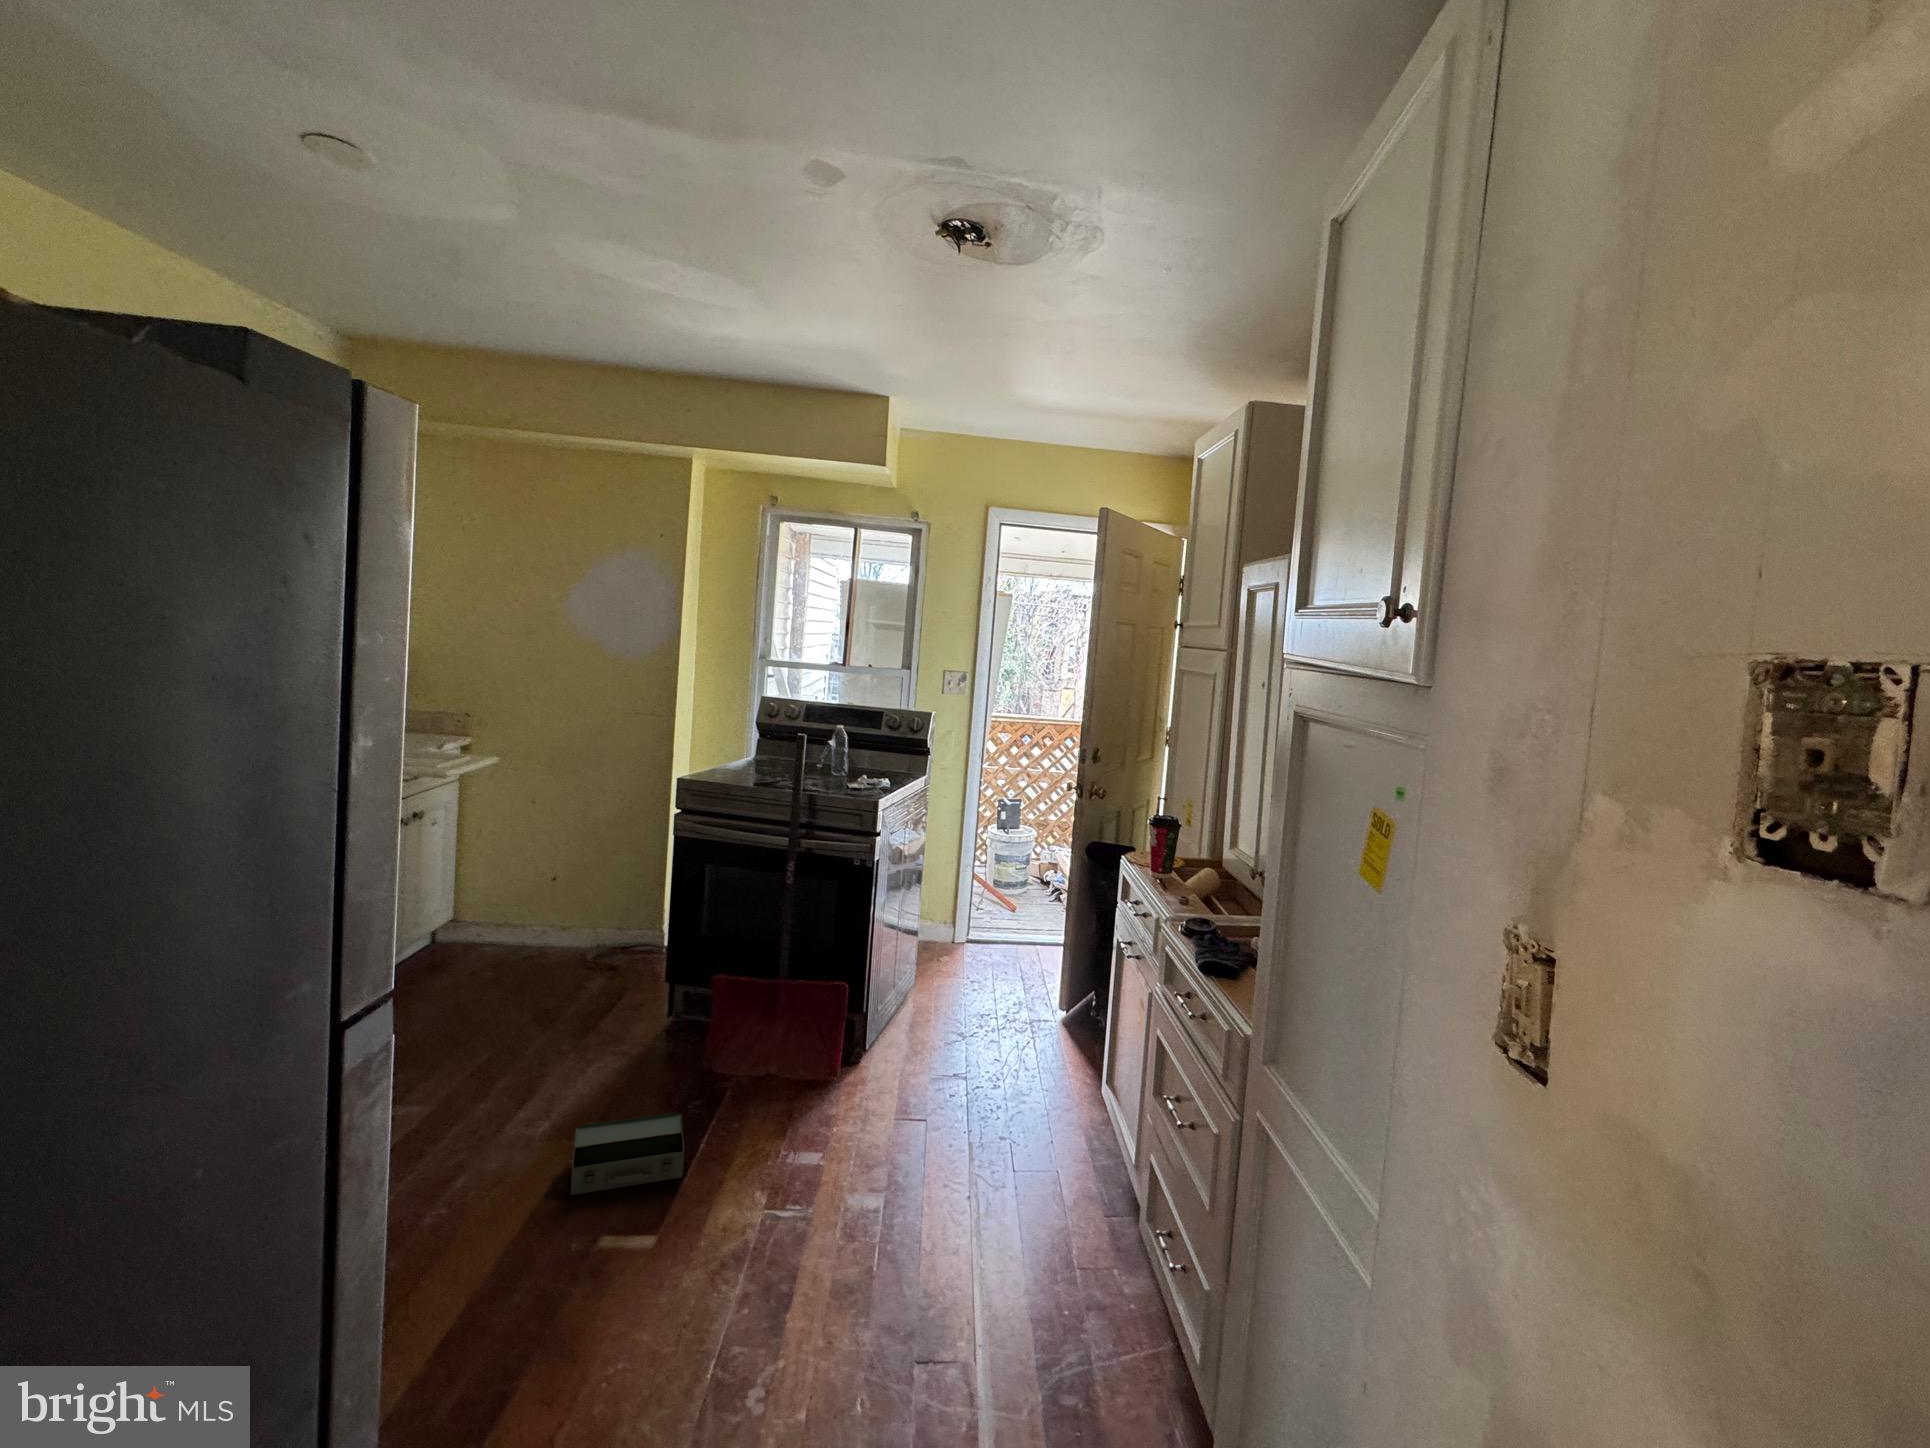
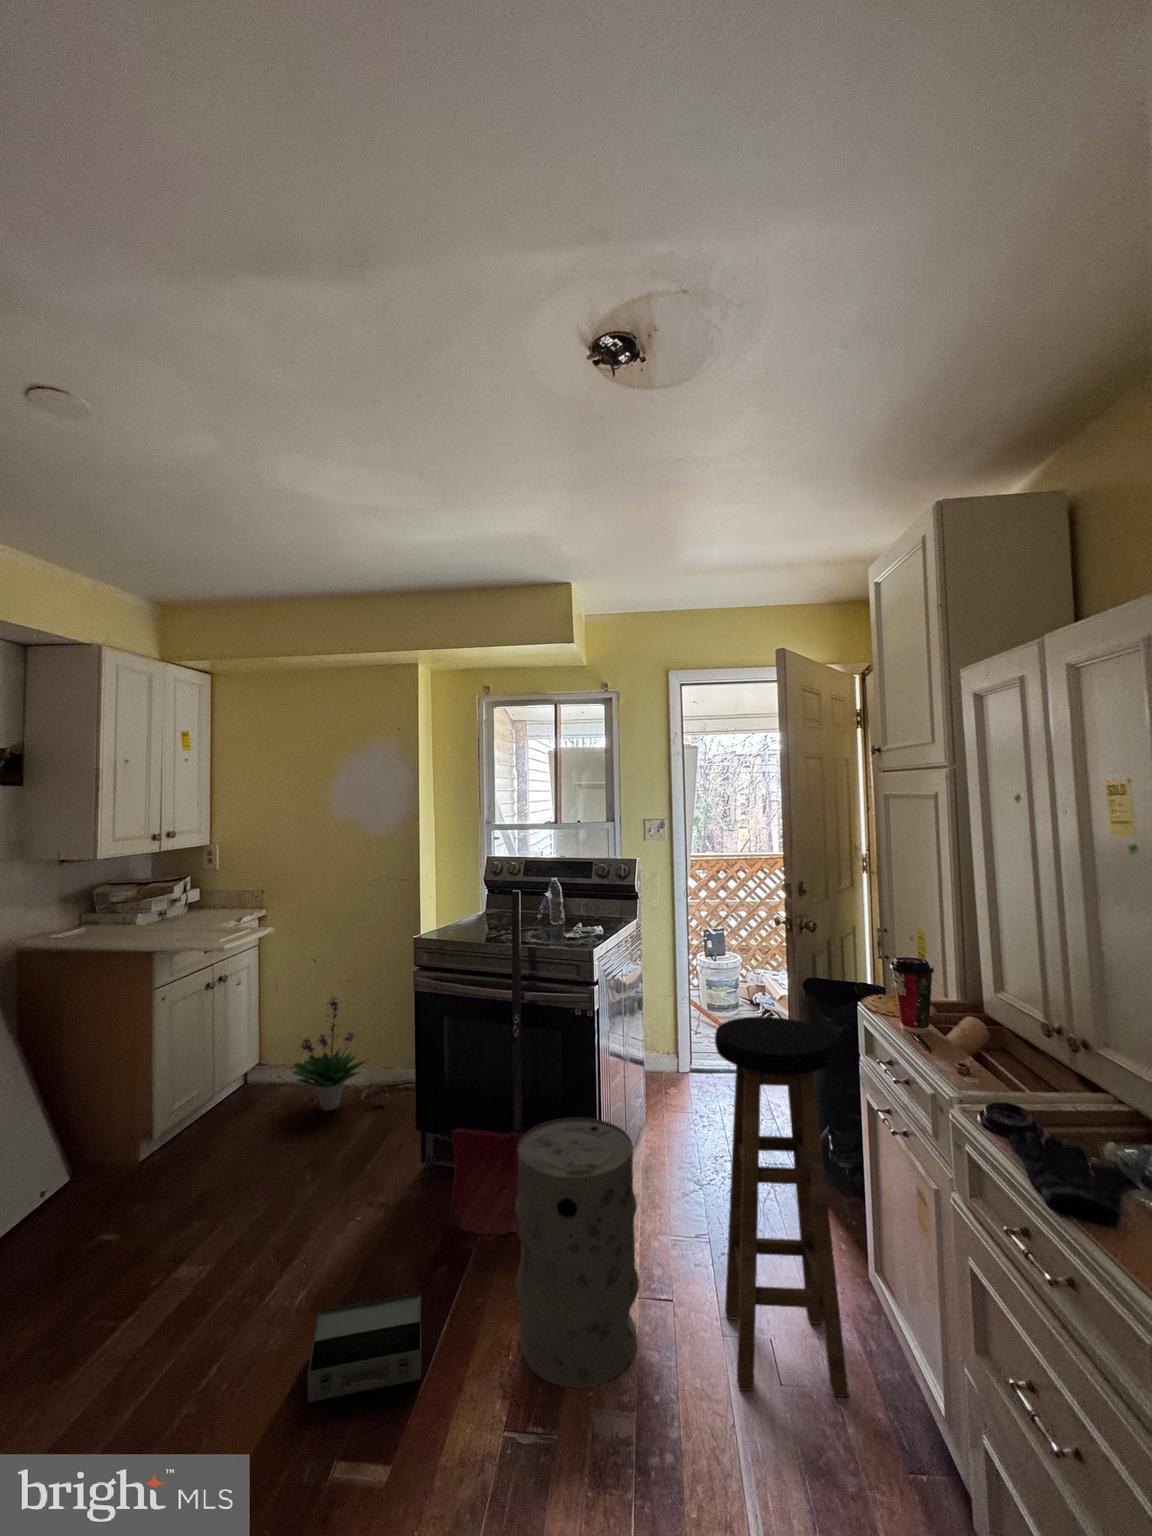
potted plant: none [508,842,604,969] -> present [292,997,365,1111]
bar stool: none [973,867,1093,1179] -> present [715,1017,849,1397]
trash can: none [779,955,903,1180] -> present [515,1118,639,1388]

